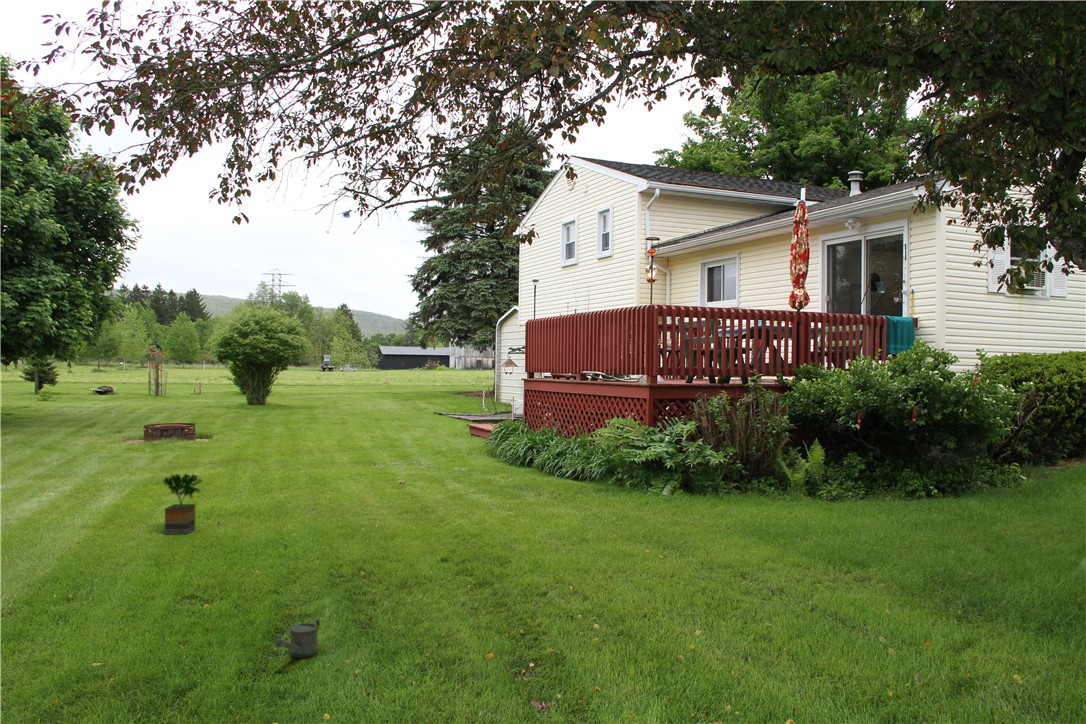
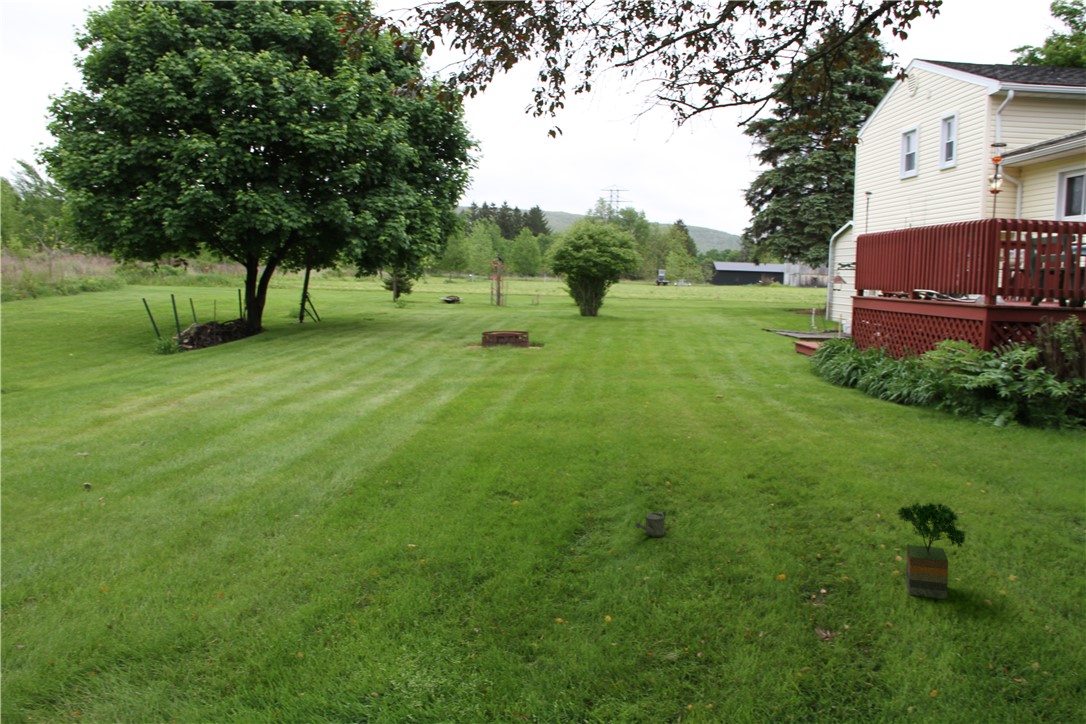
potted tree: present [163,474,202,535] -> present [897,502,966,599]

